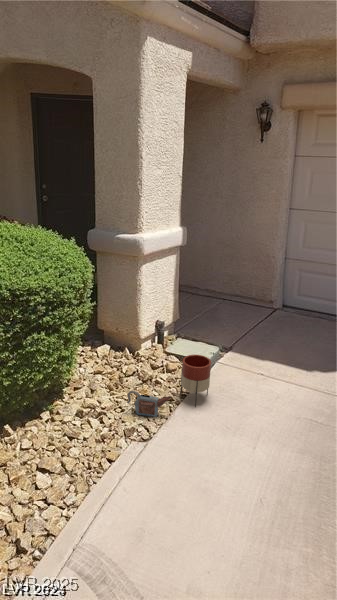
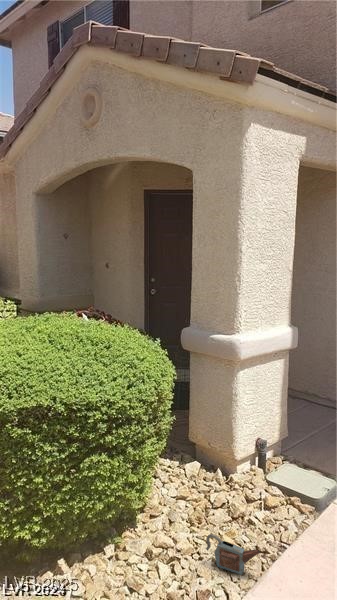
planter: present [180,355,211,407] -> none [278,493,317,568]

